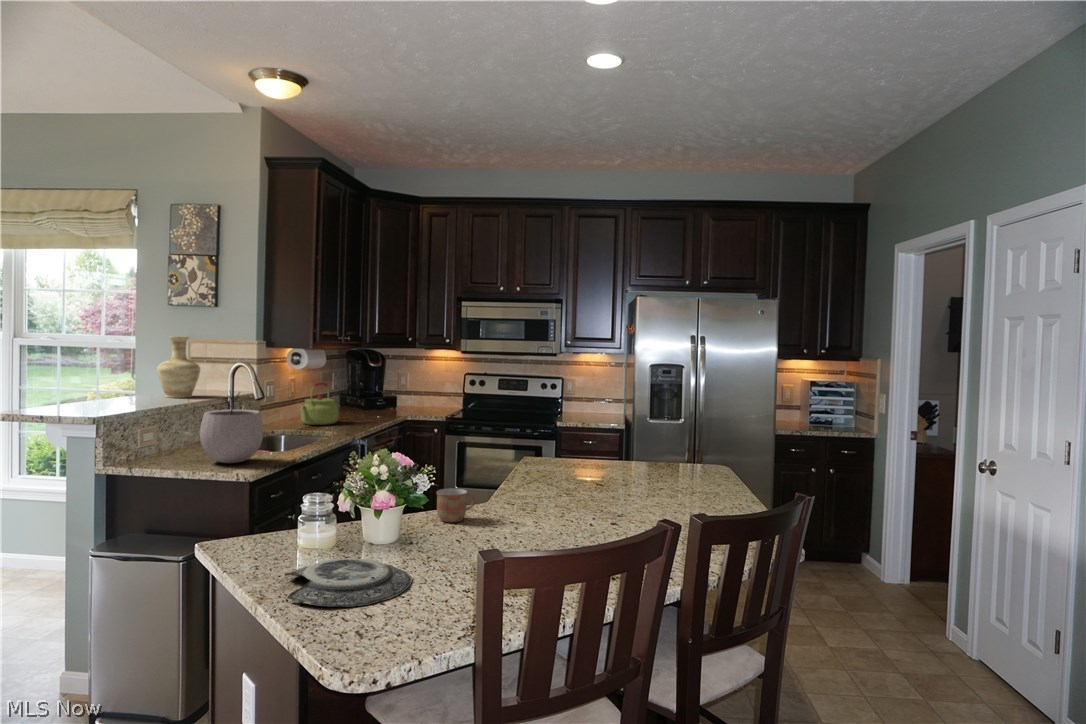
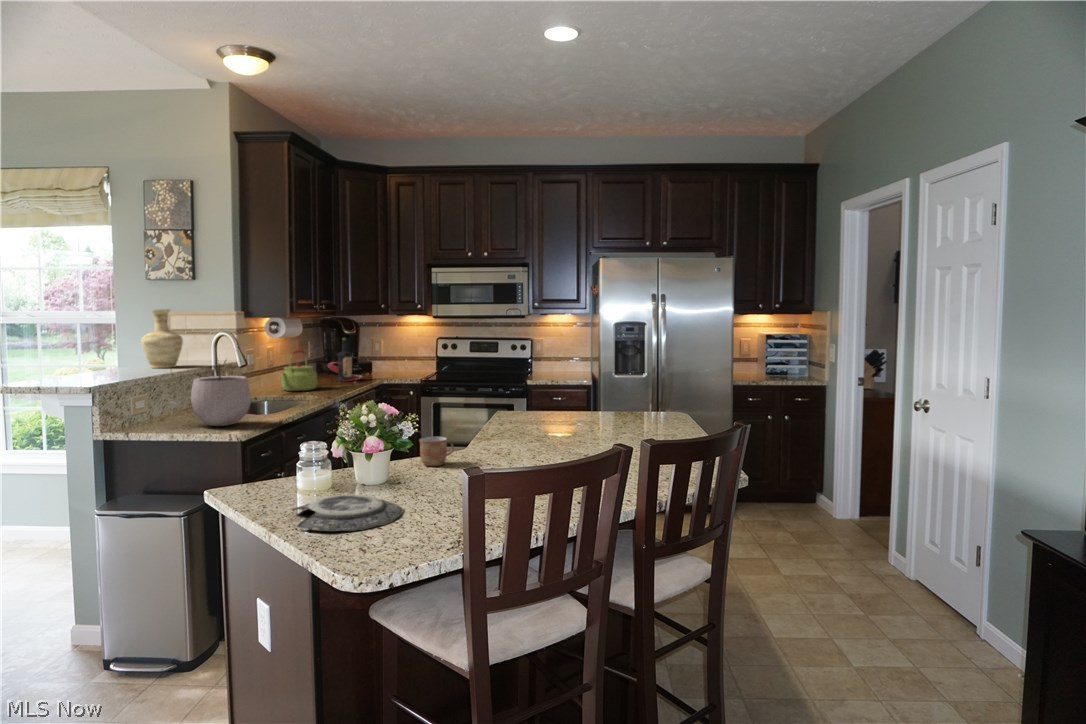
bottle: none [350,371,386,416] -> present [328,338,362,382]

